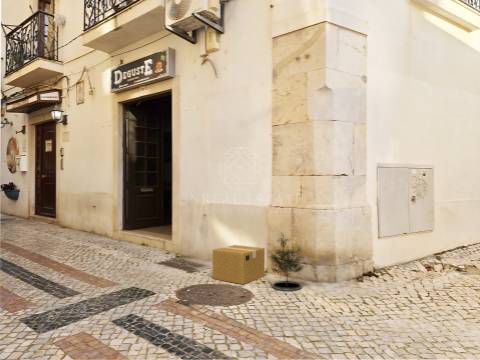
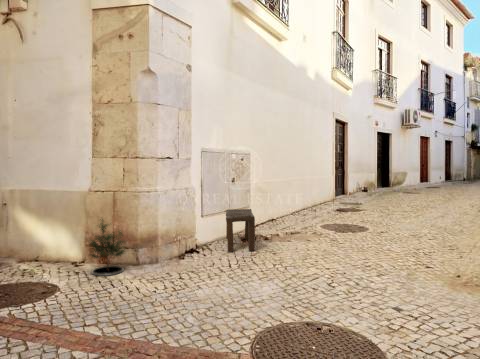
bench: none [407,232,447,281] -> present [226,209,255,252]
cardboard box: present [212,245,265,284] -> none [22,233,85,274]

